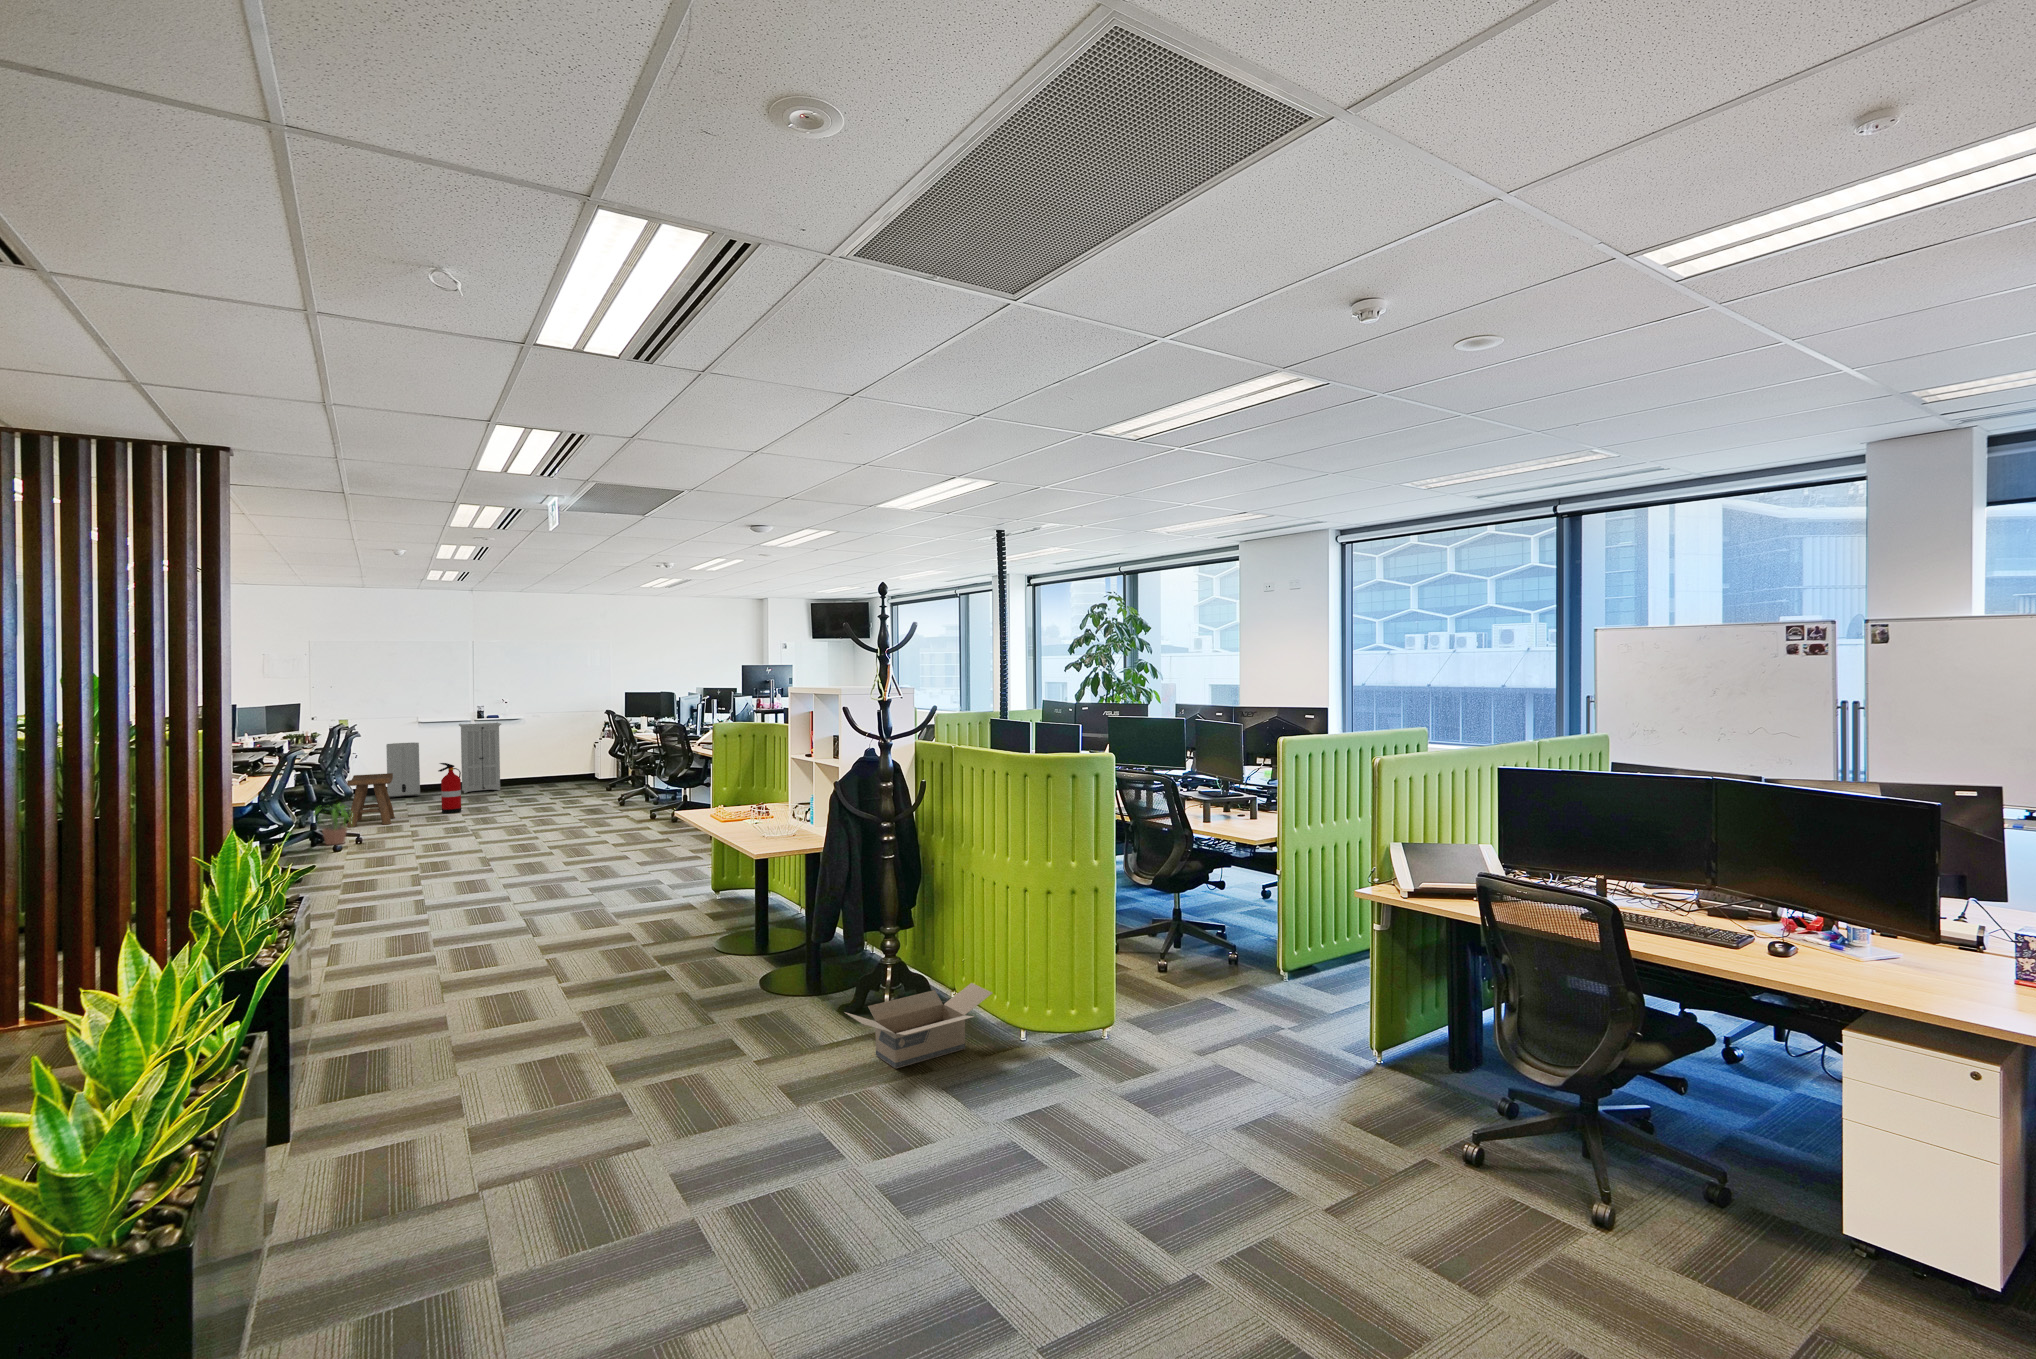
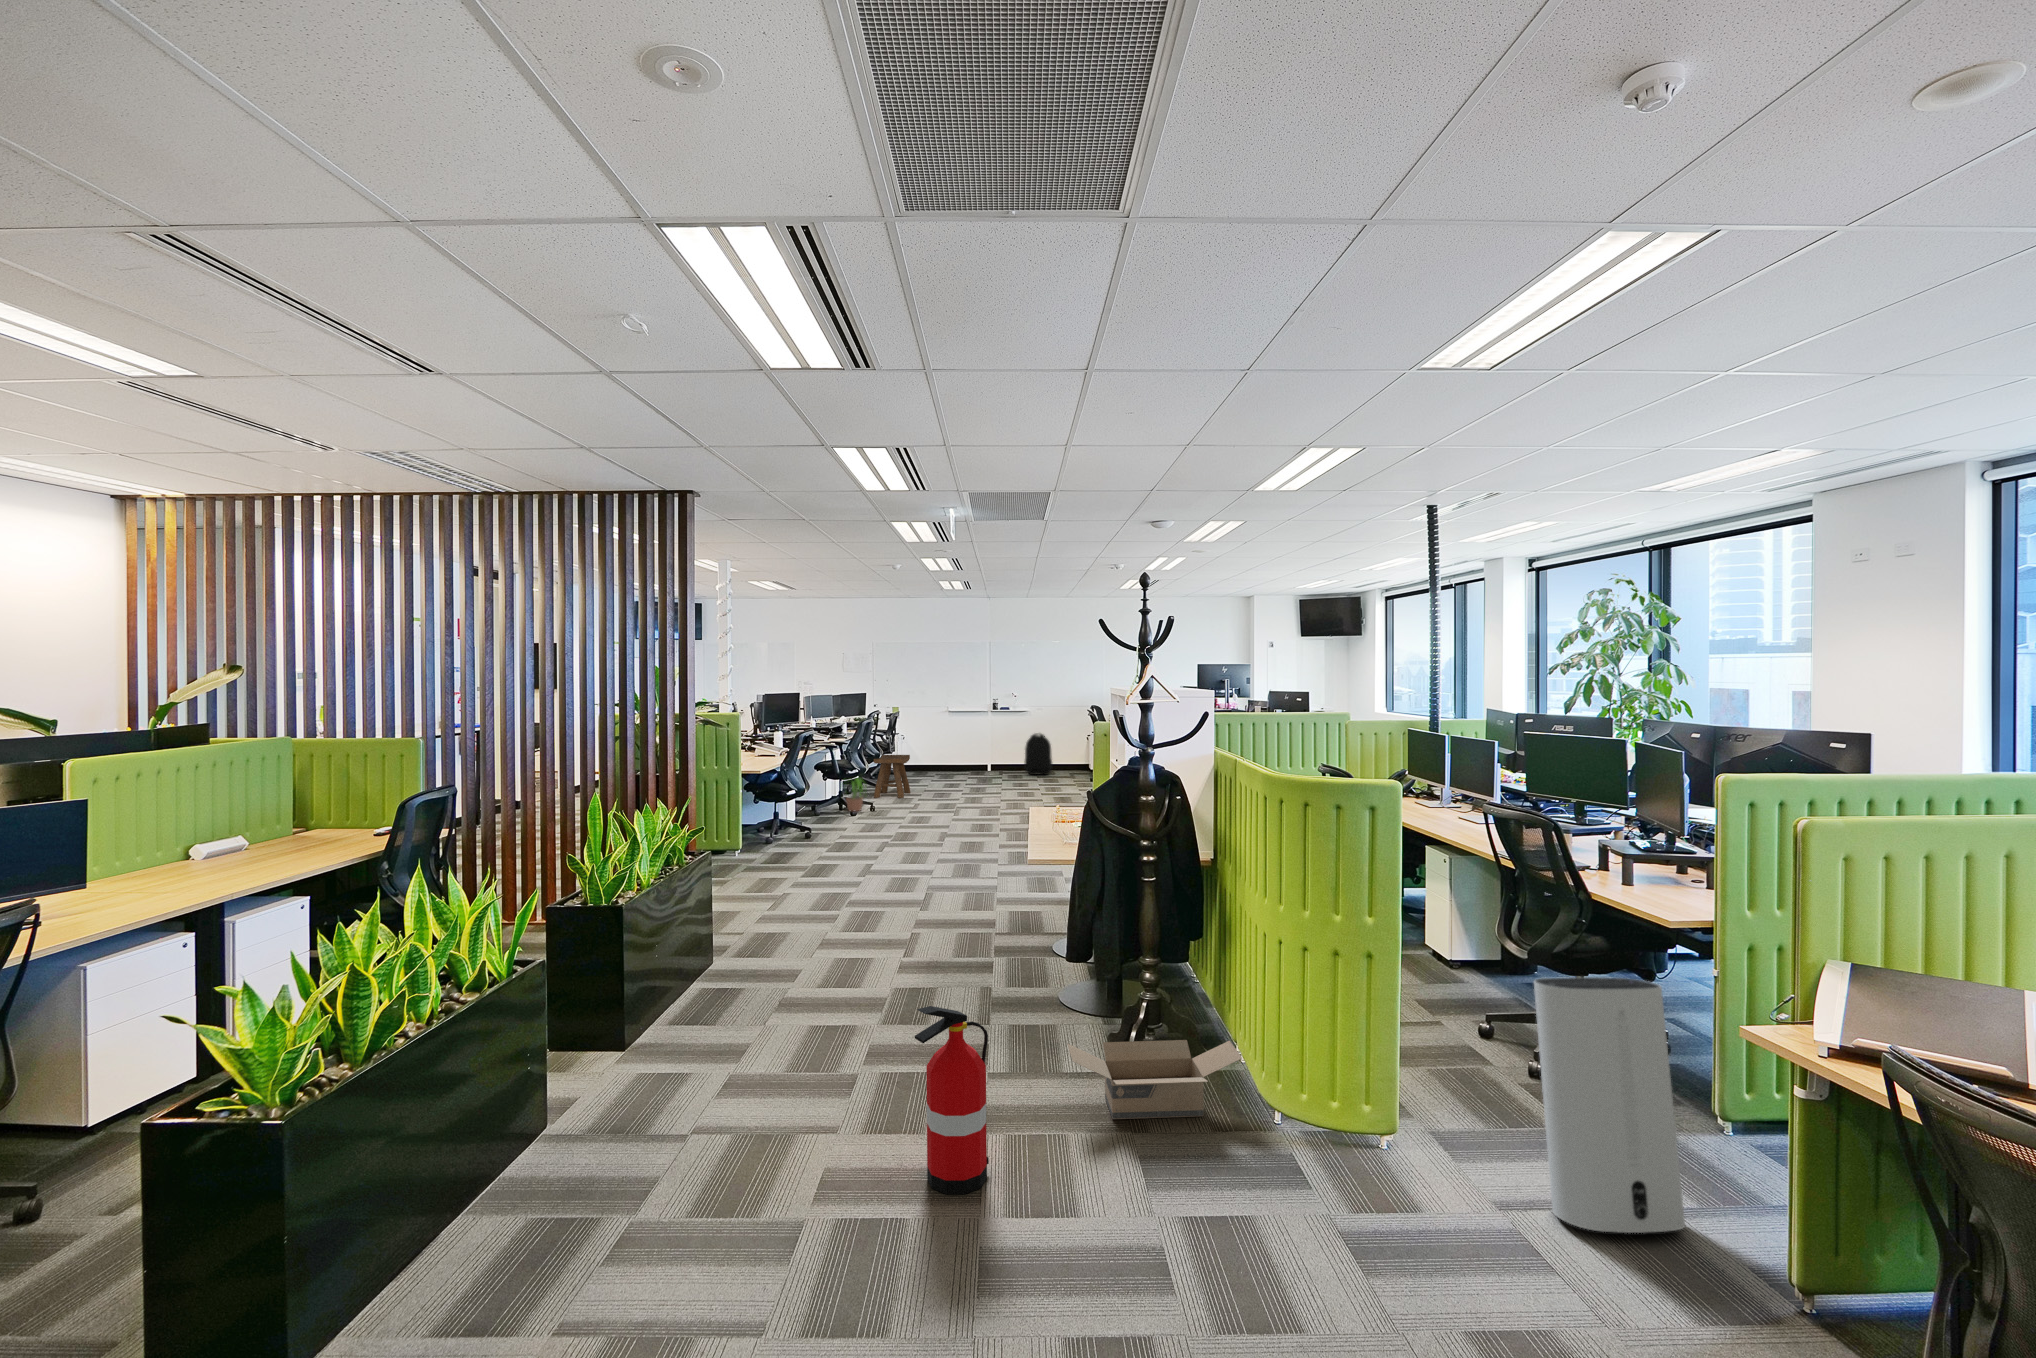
storage cabinet: present [459,723,501,793] -> none [973,714,1005,775]
backpack: none [526,741,560,788] -> present [1025,734,1052,775]
air purifier: present [386,743,420,798] -> present [1534,977,1685,1233]
fire extinguisher: present [438,763,461,813] -> present [915,1006,989,1194]

